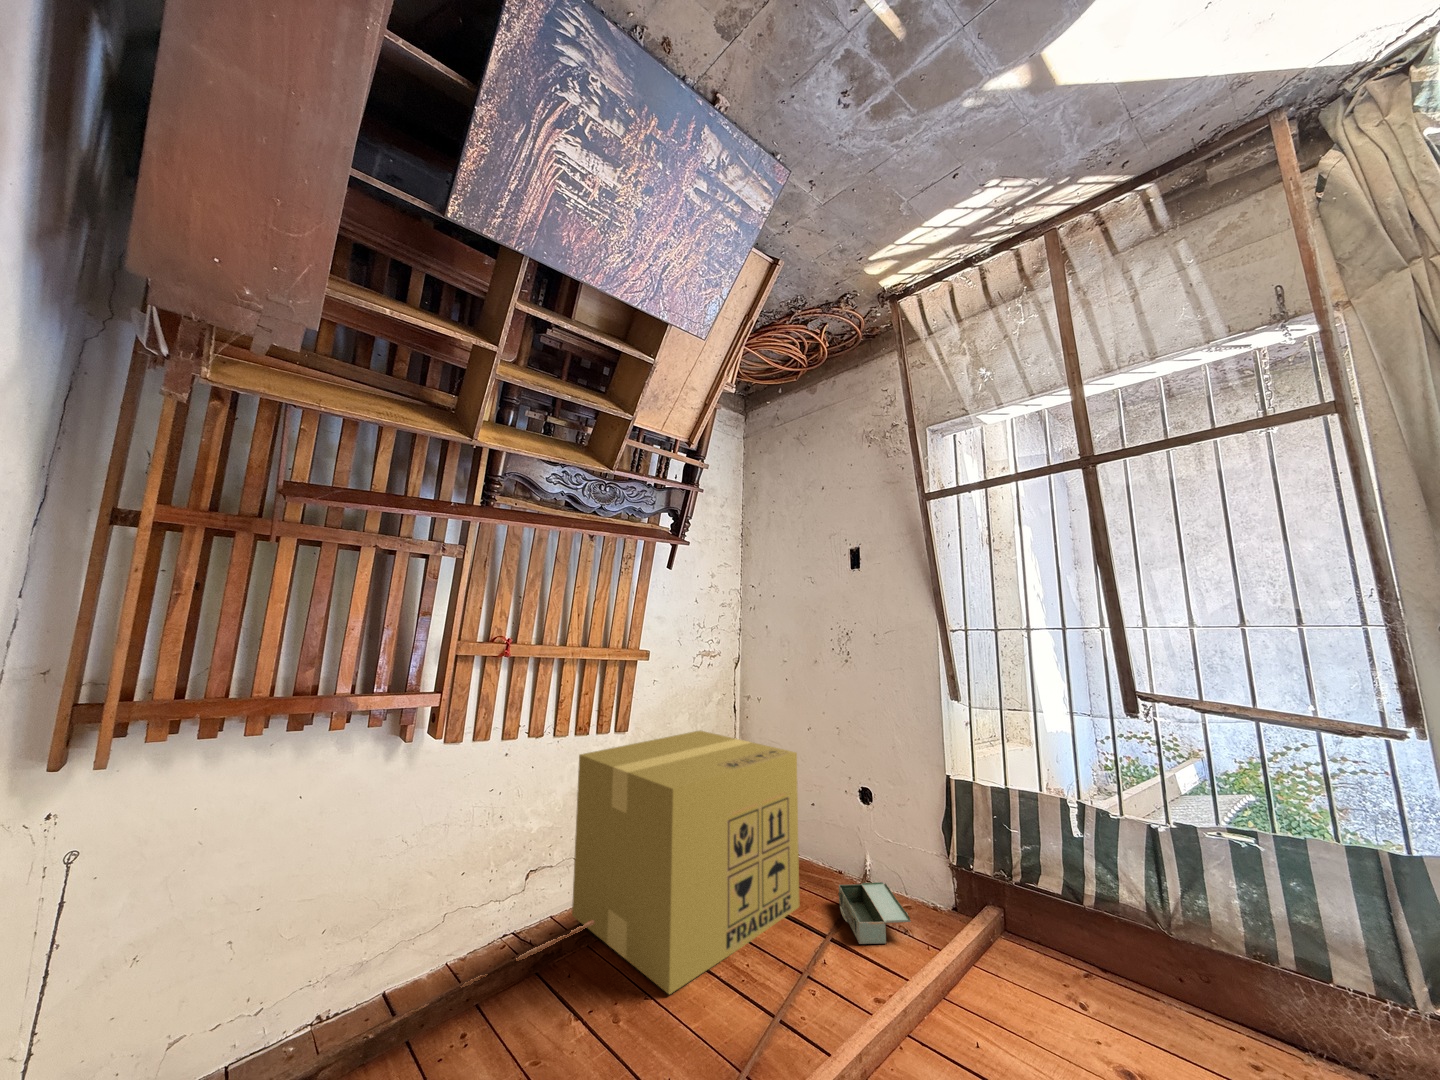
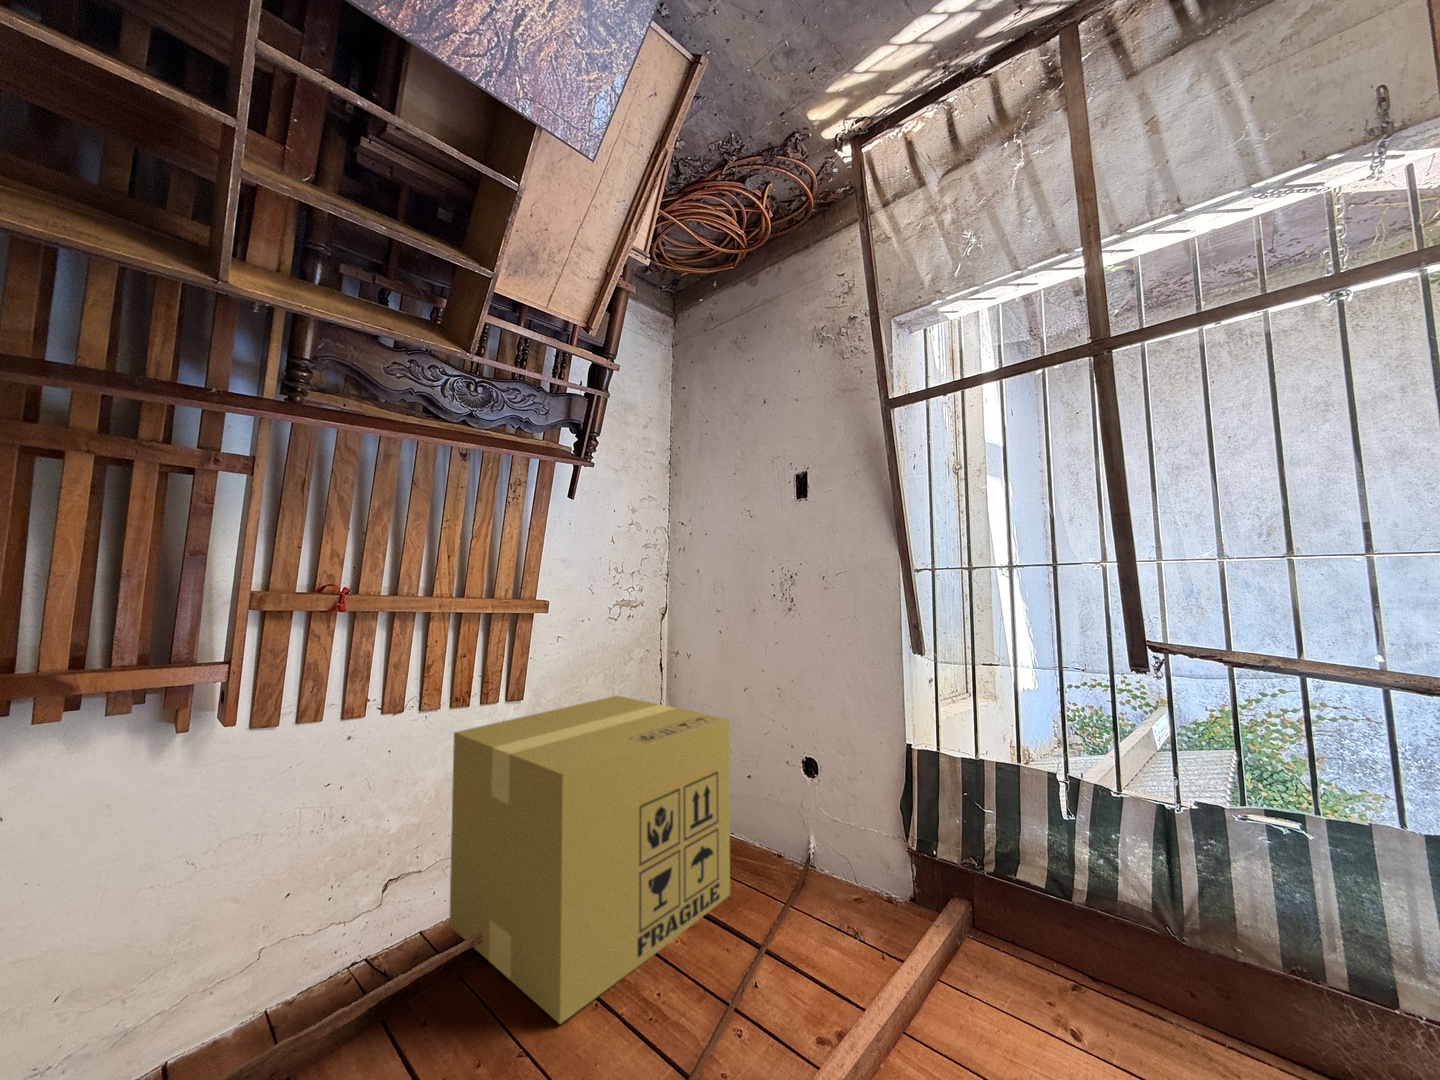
toolbox: present [838,882,911,944] -> none [775,861,858,937]

